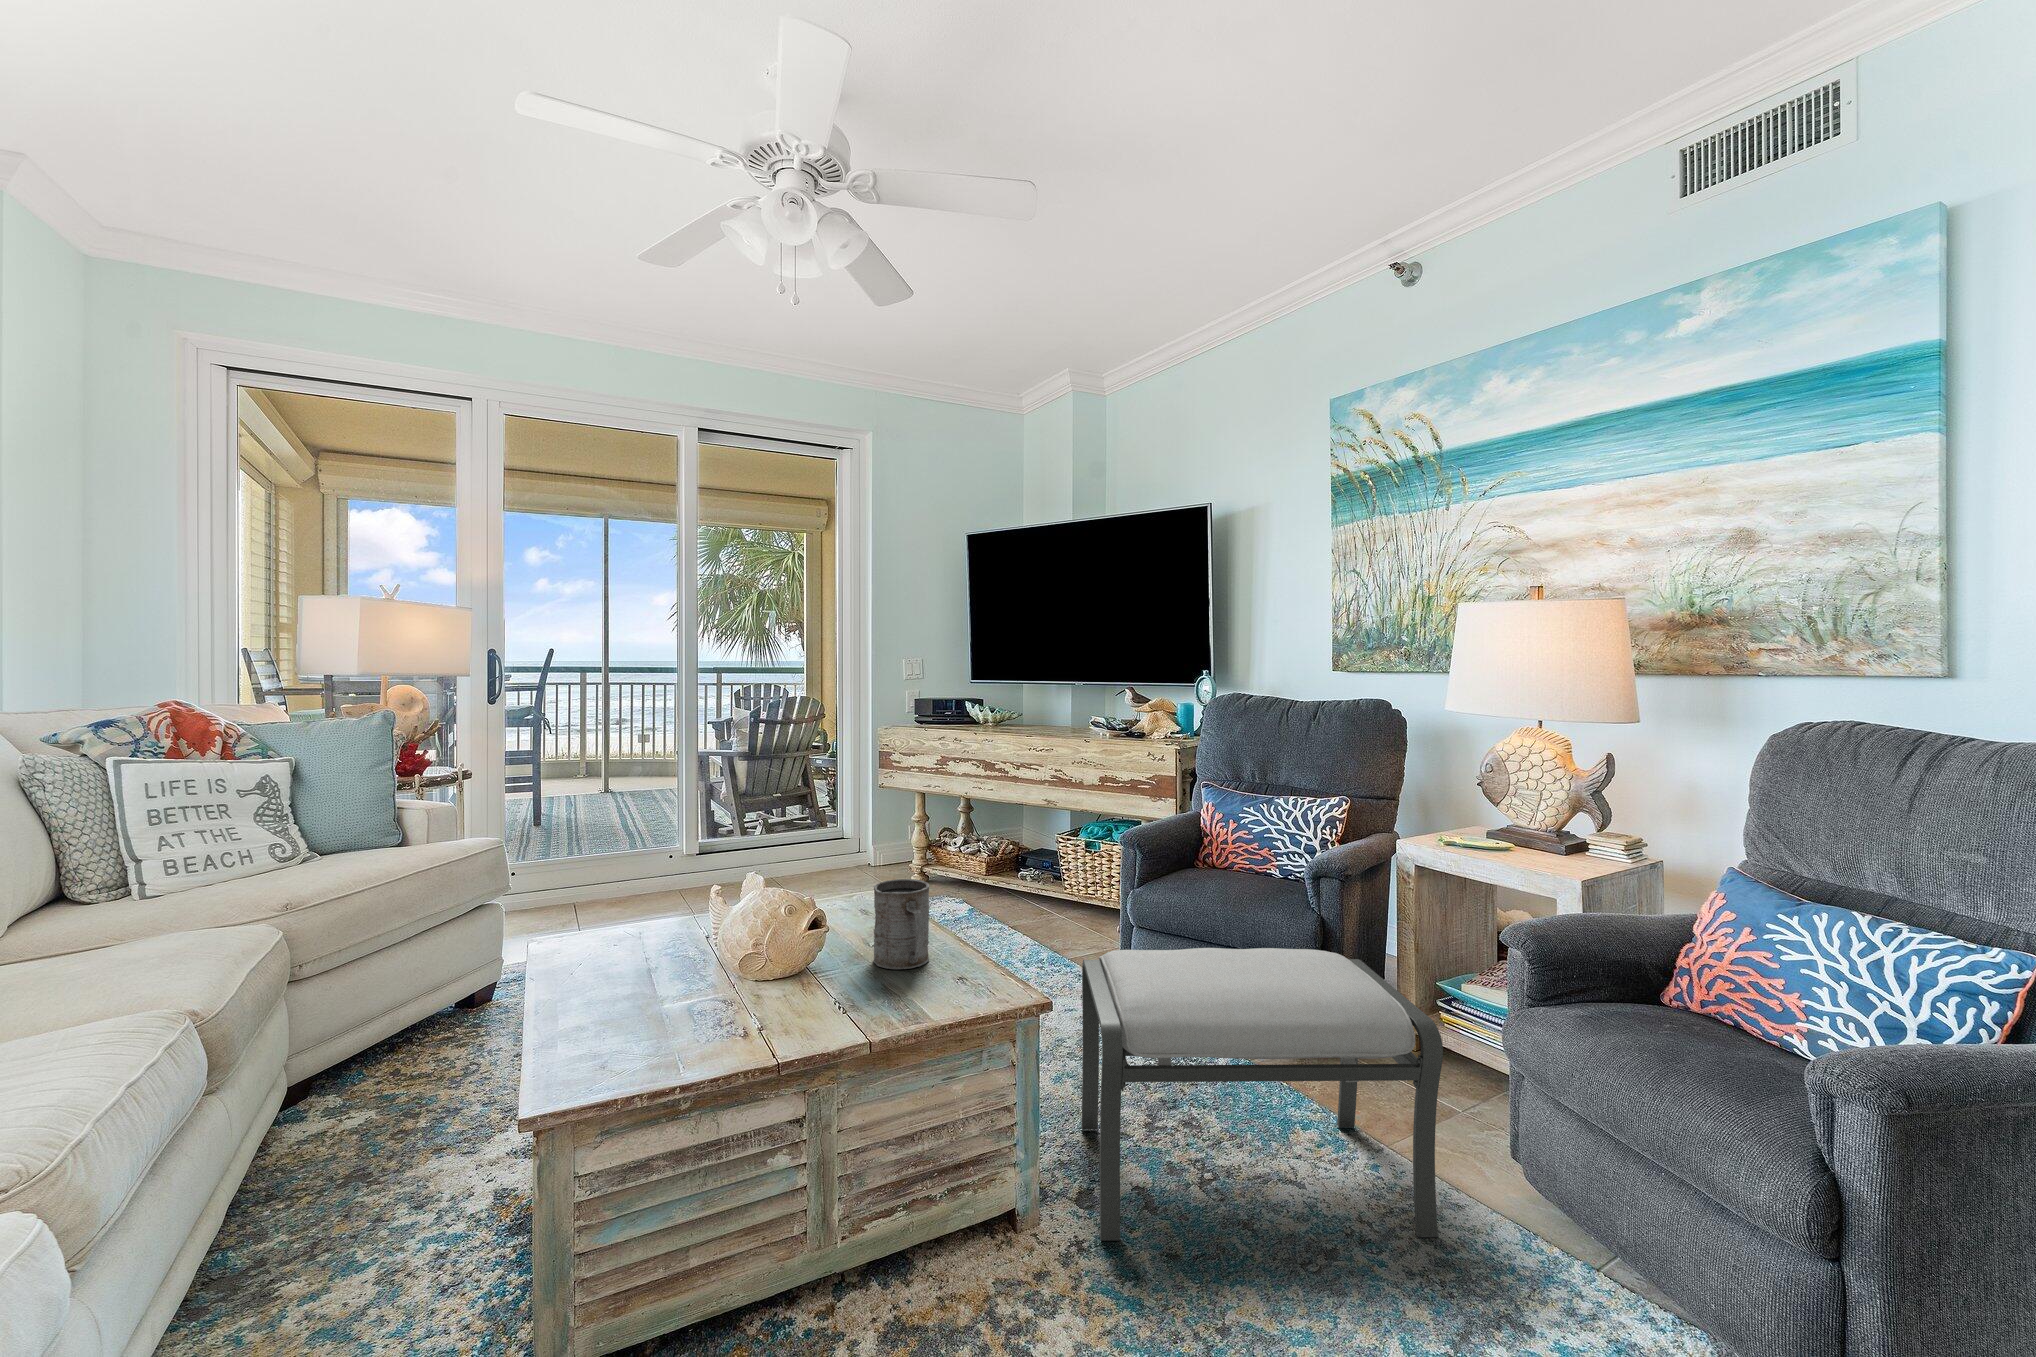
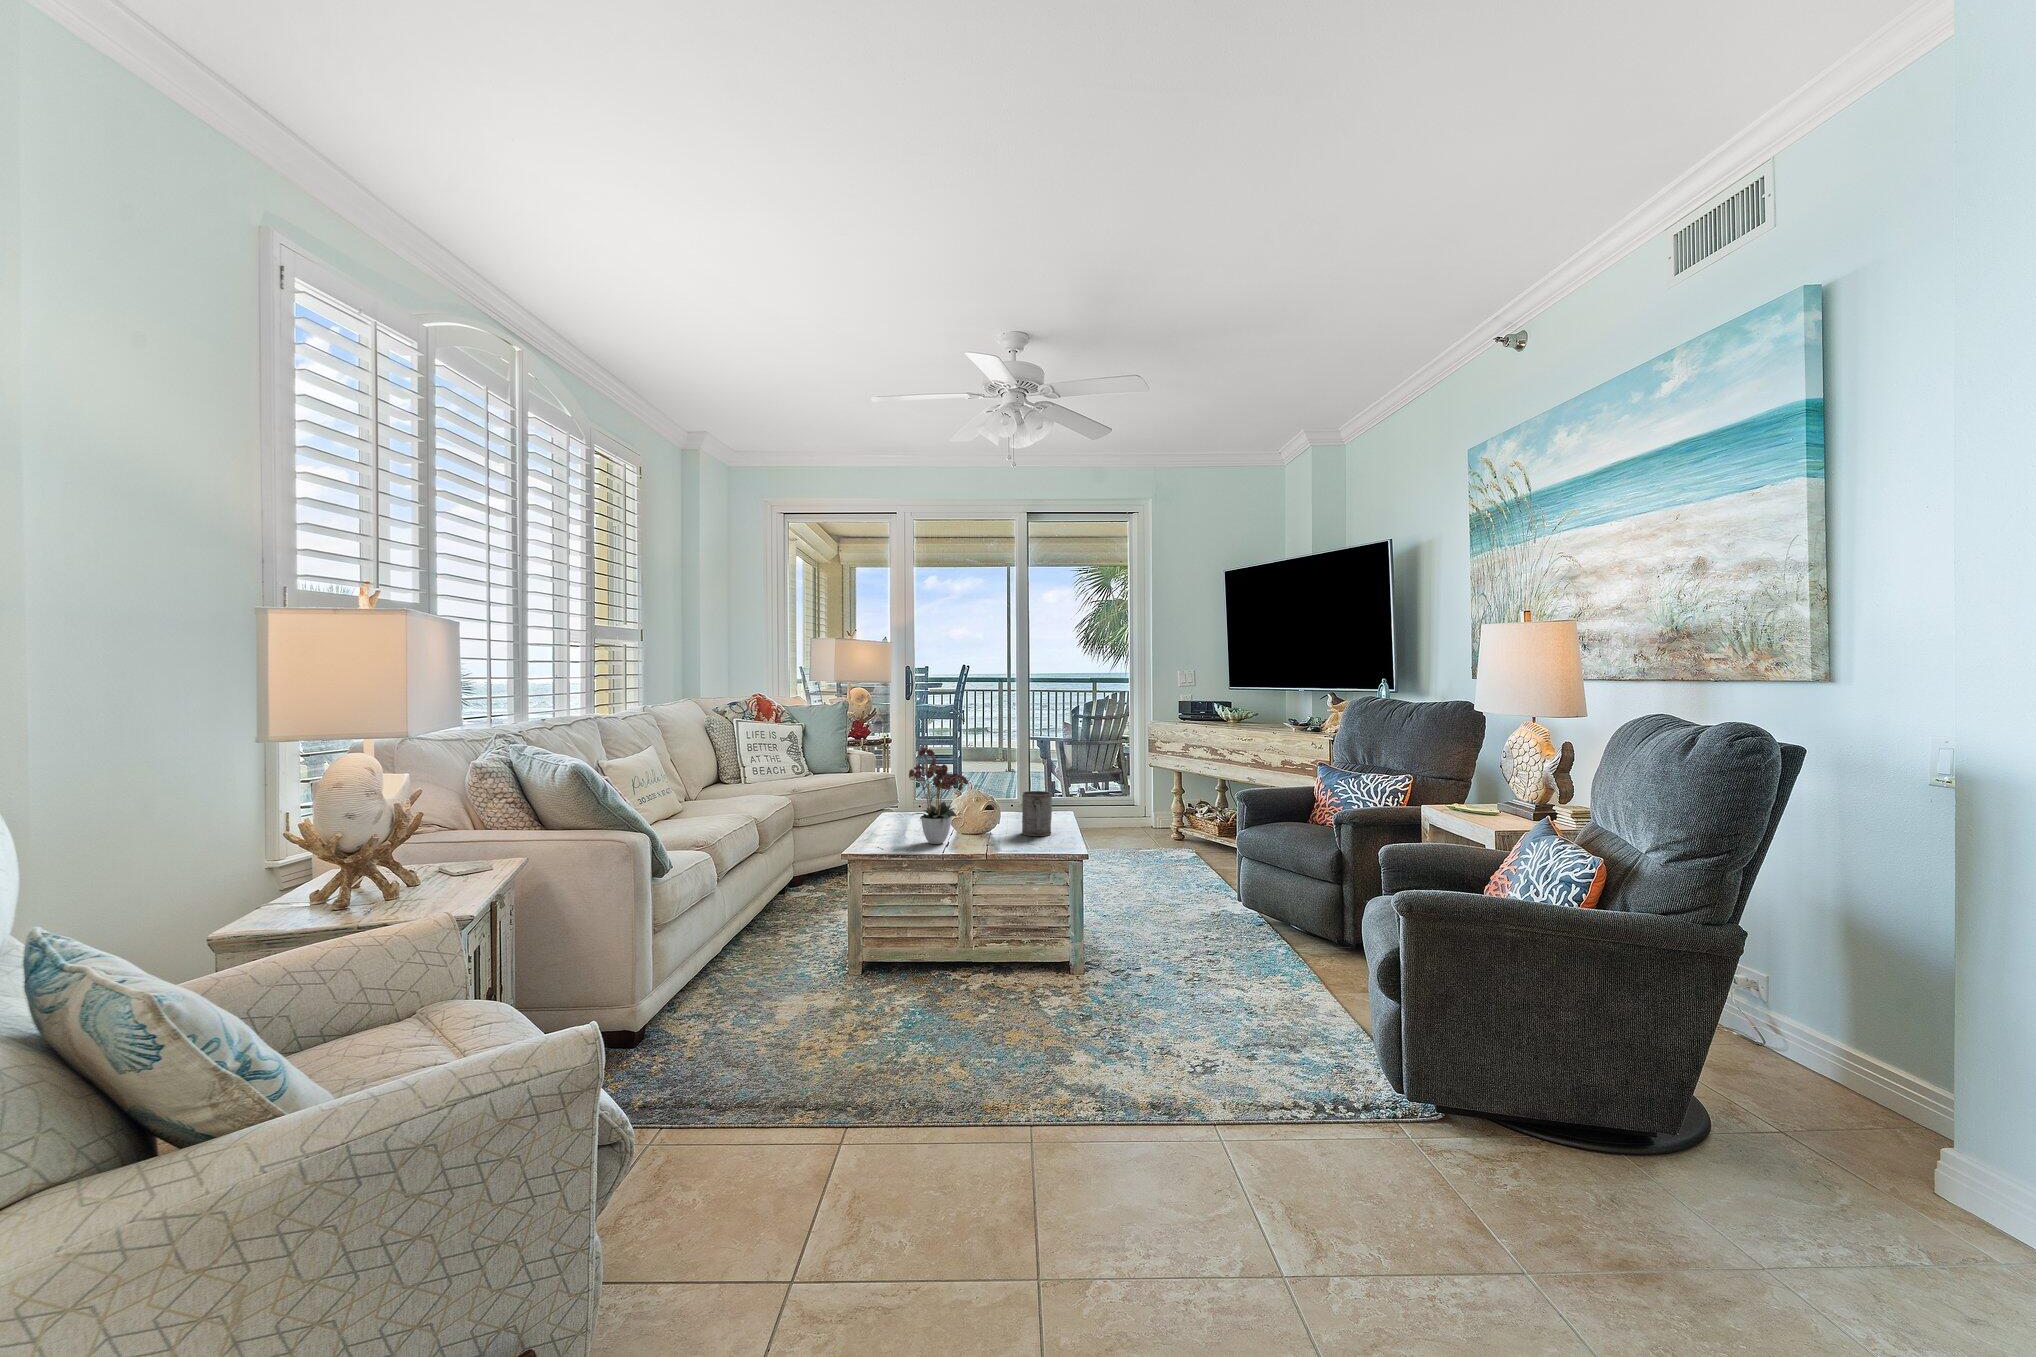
flower arrangement: none [660,815,814,1032] -> present [909,748,968,844]
ottoman: present [1081,948,1443,1241] -> none [1111,845,1323,1021]

